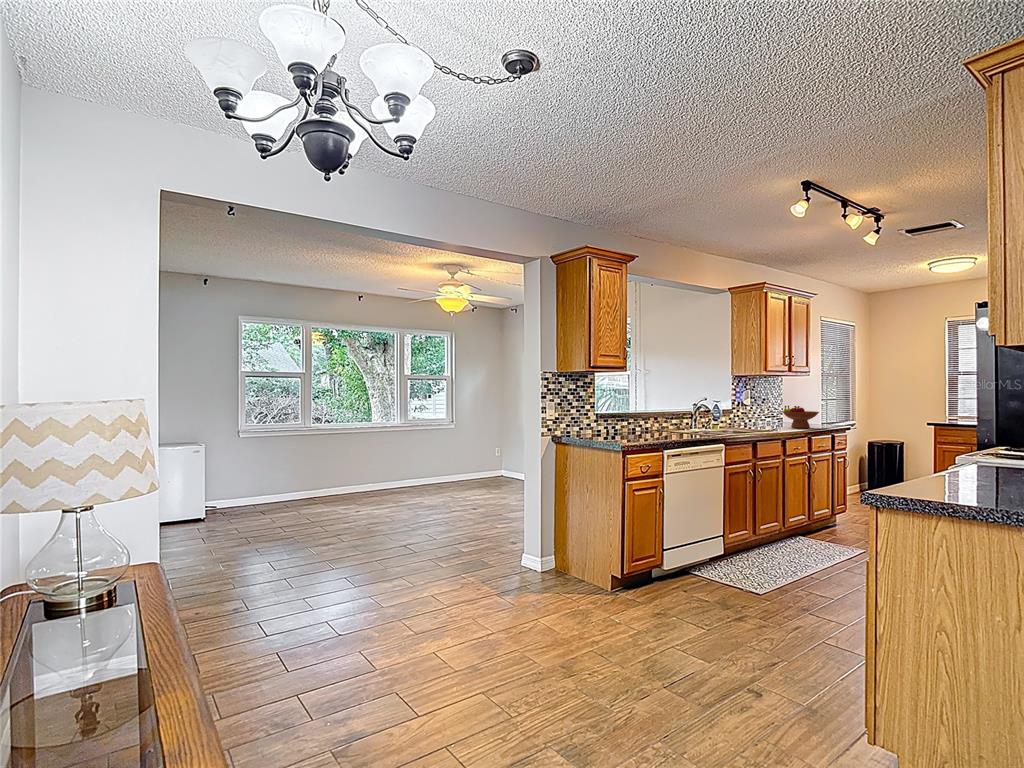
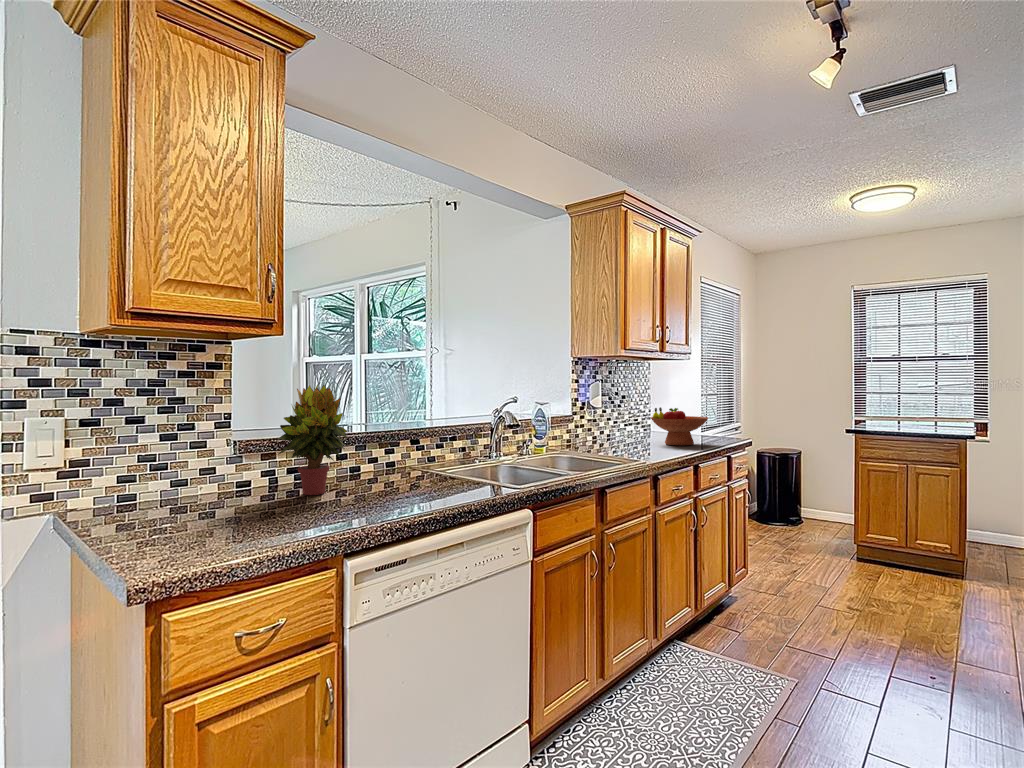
potted plant: none [615,390,645,436] -> present [278,385,347,495]

